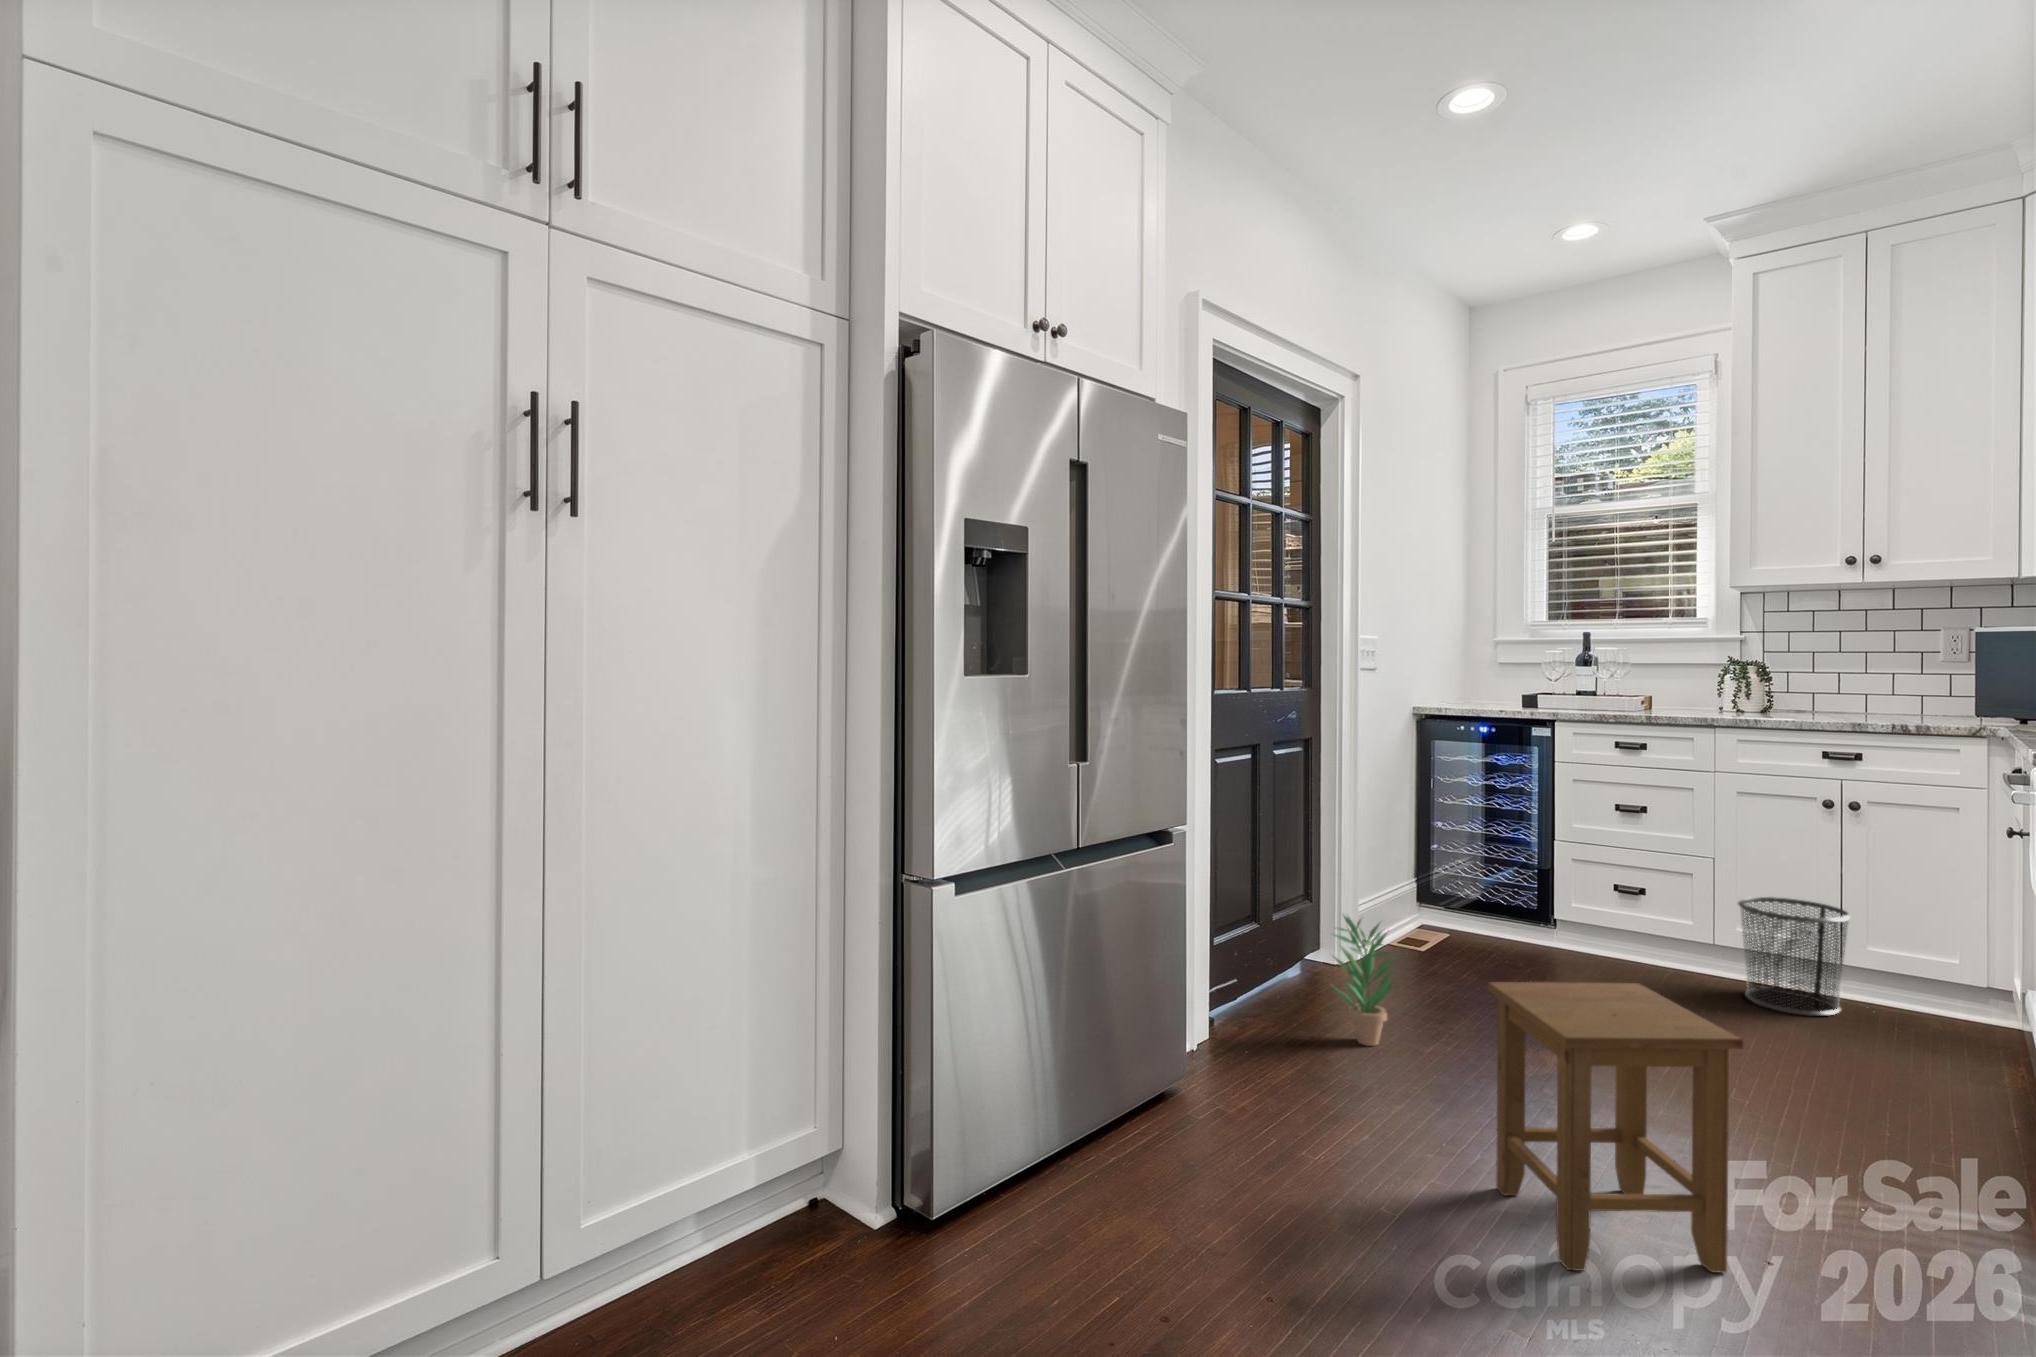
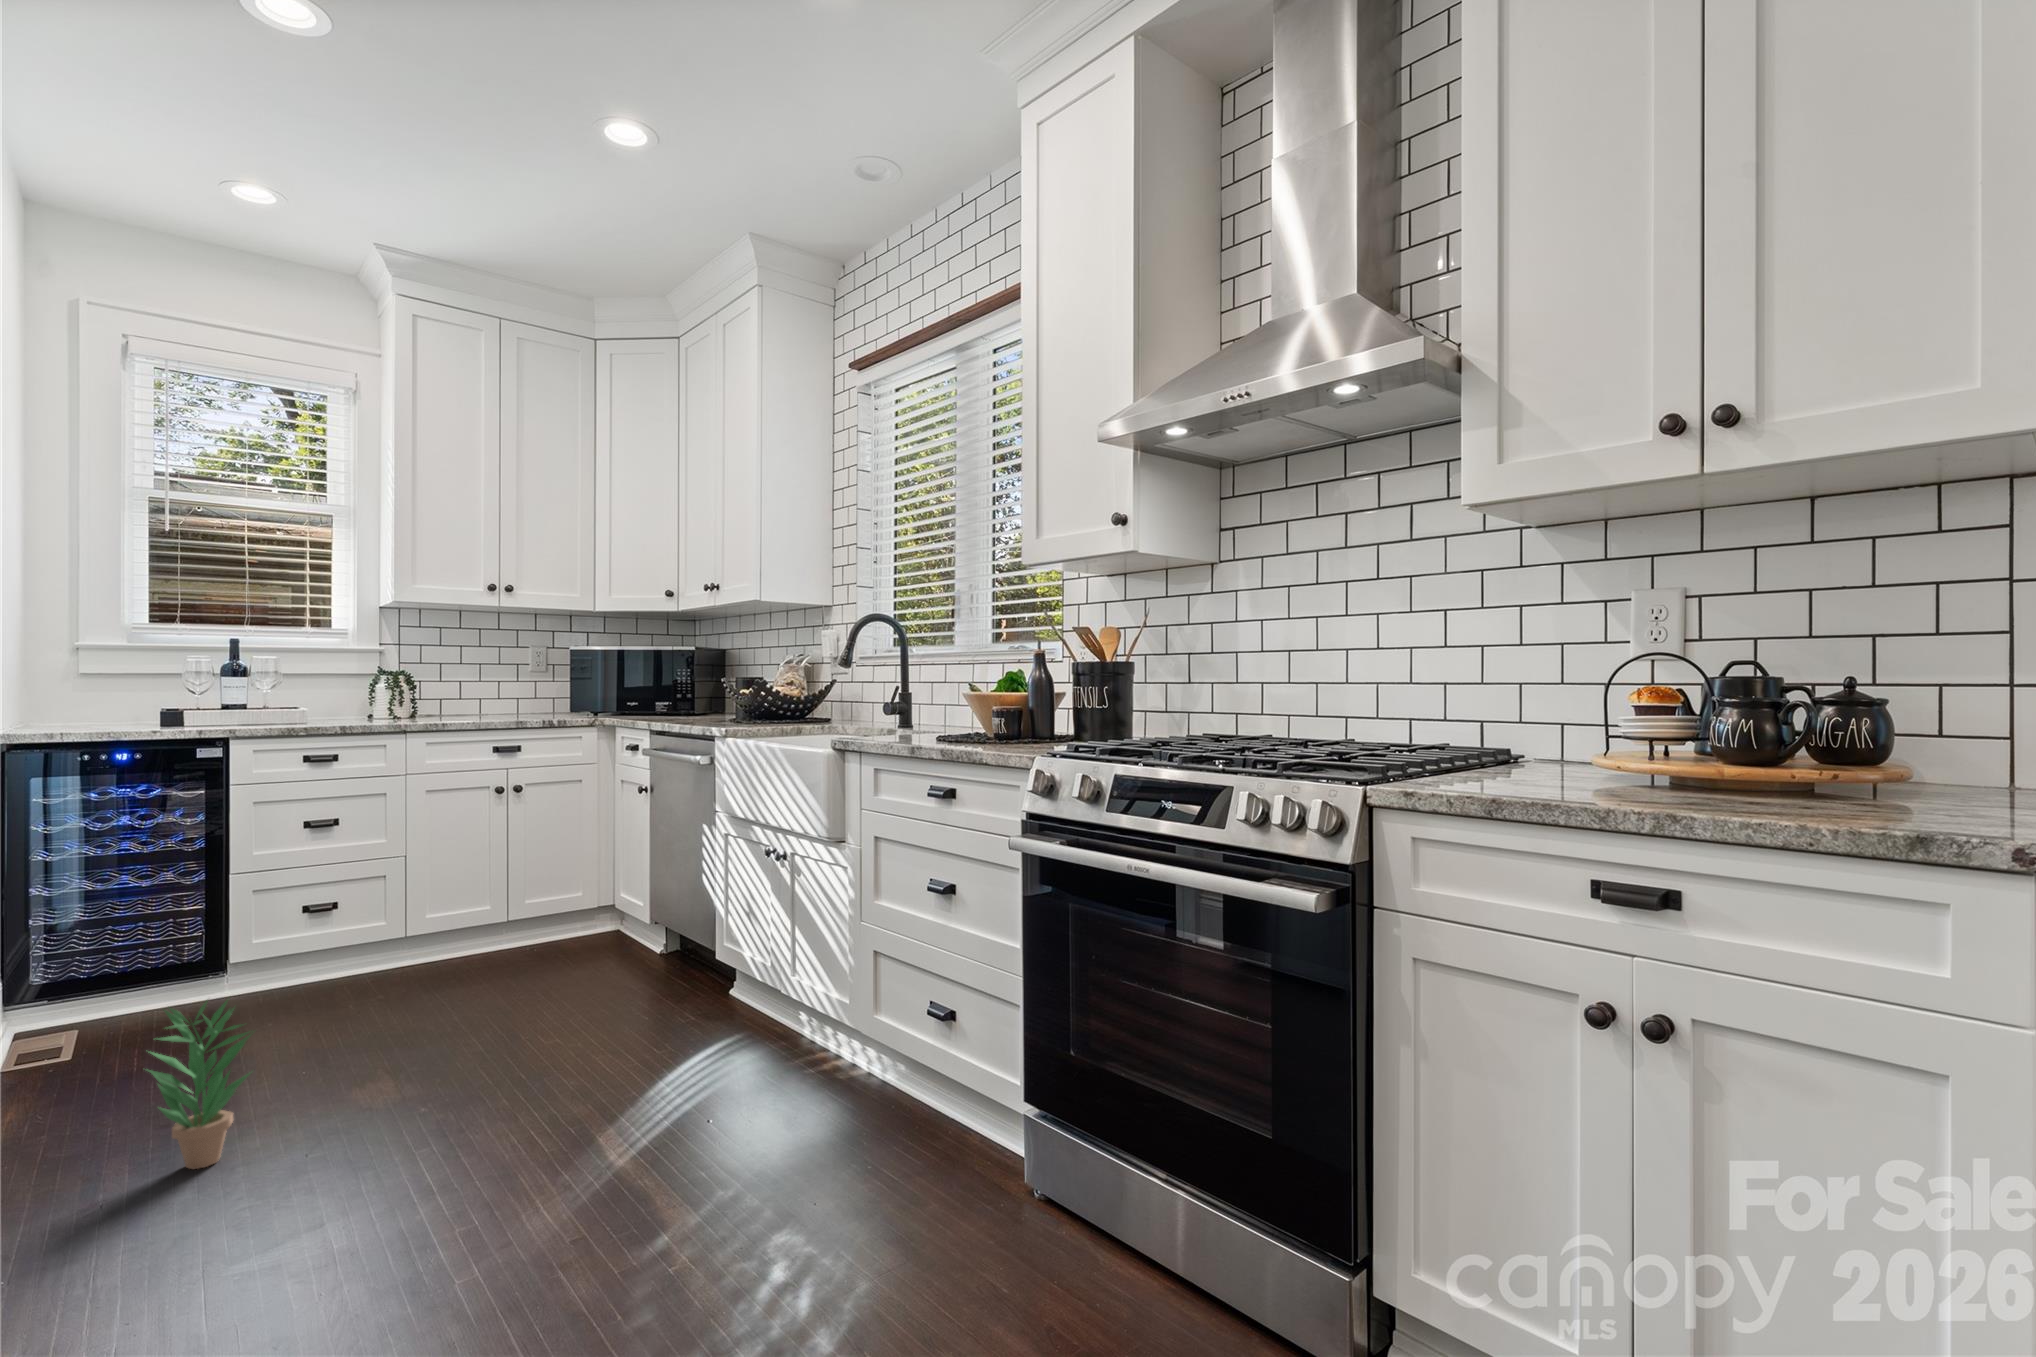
trash can: present [1738,897,1852,1016] -> none [450,875,538,975]
stool: present [1488,982,1743,1273] -> none [520,947,727,1198]

